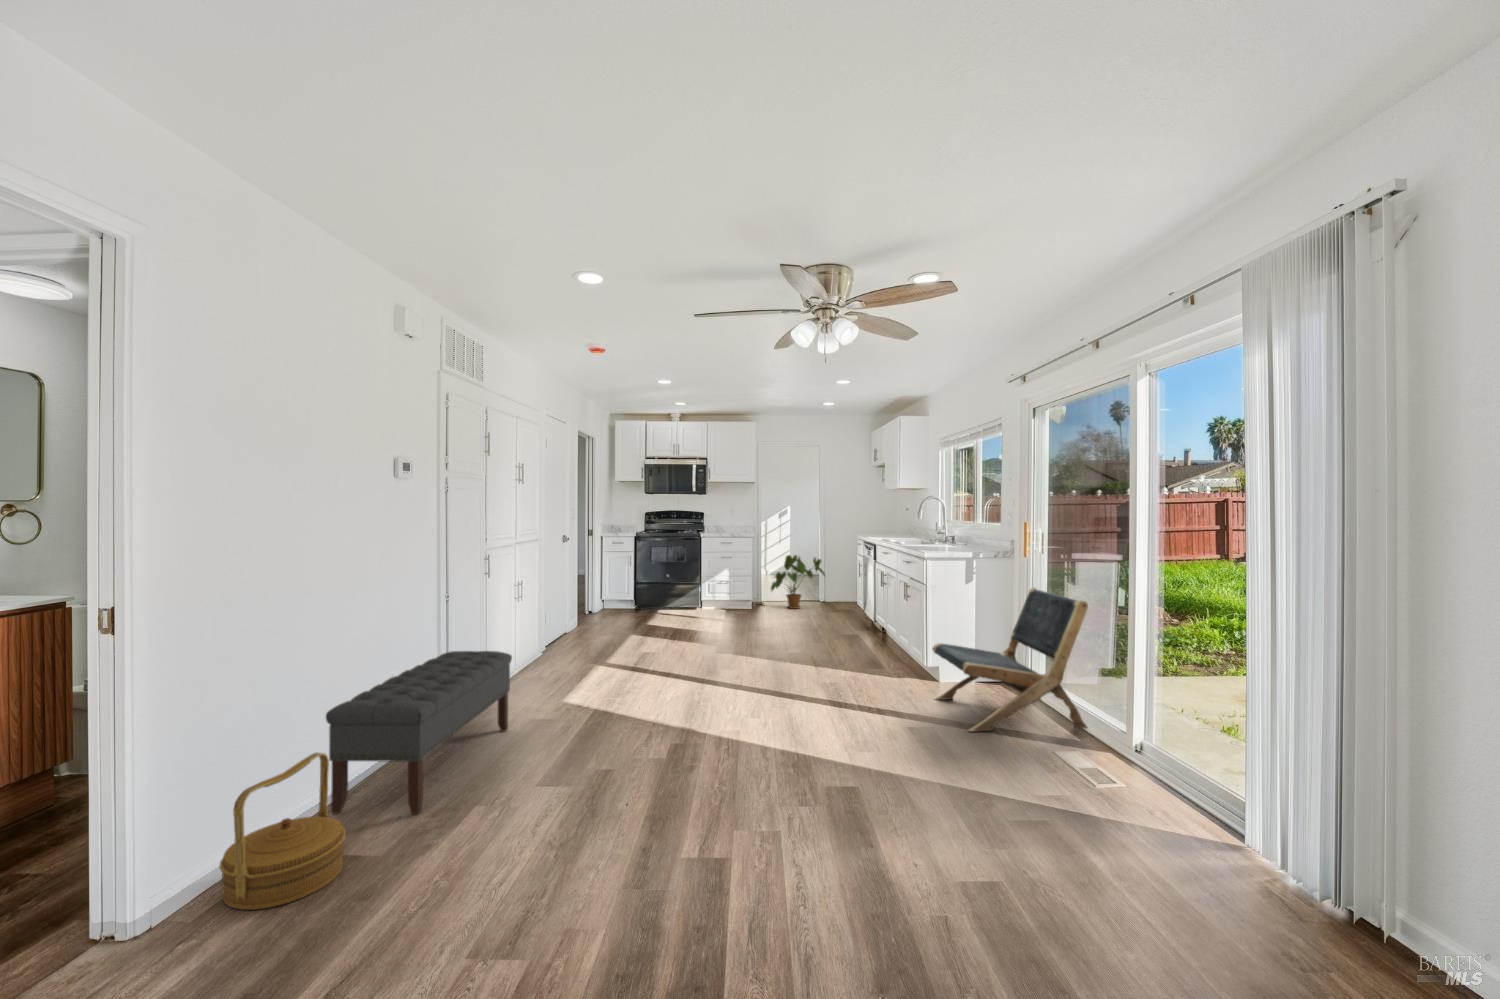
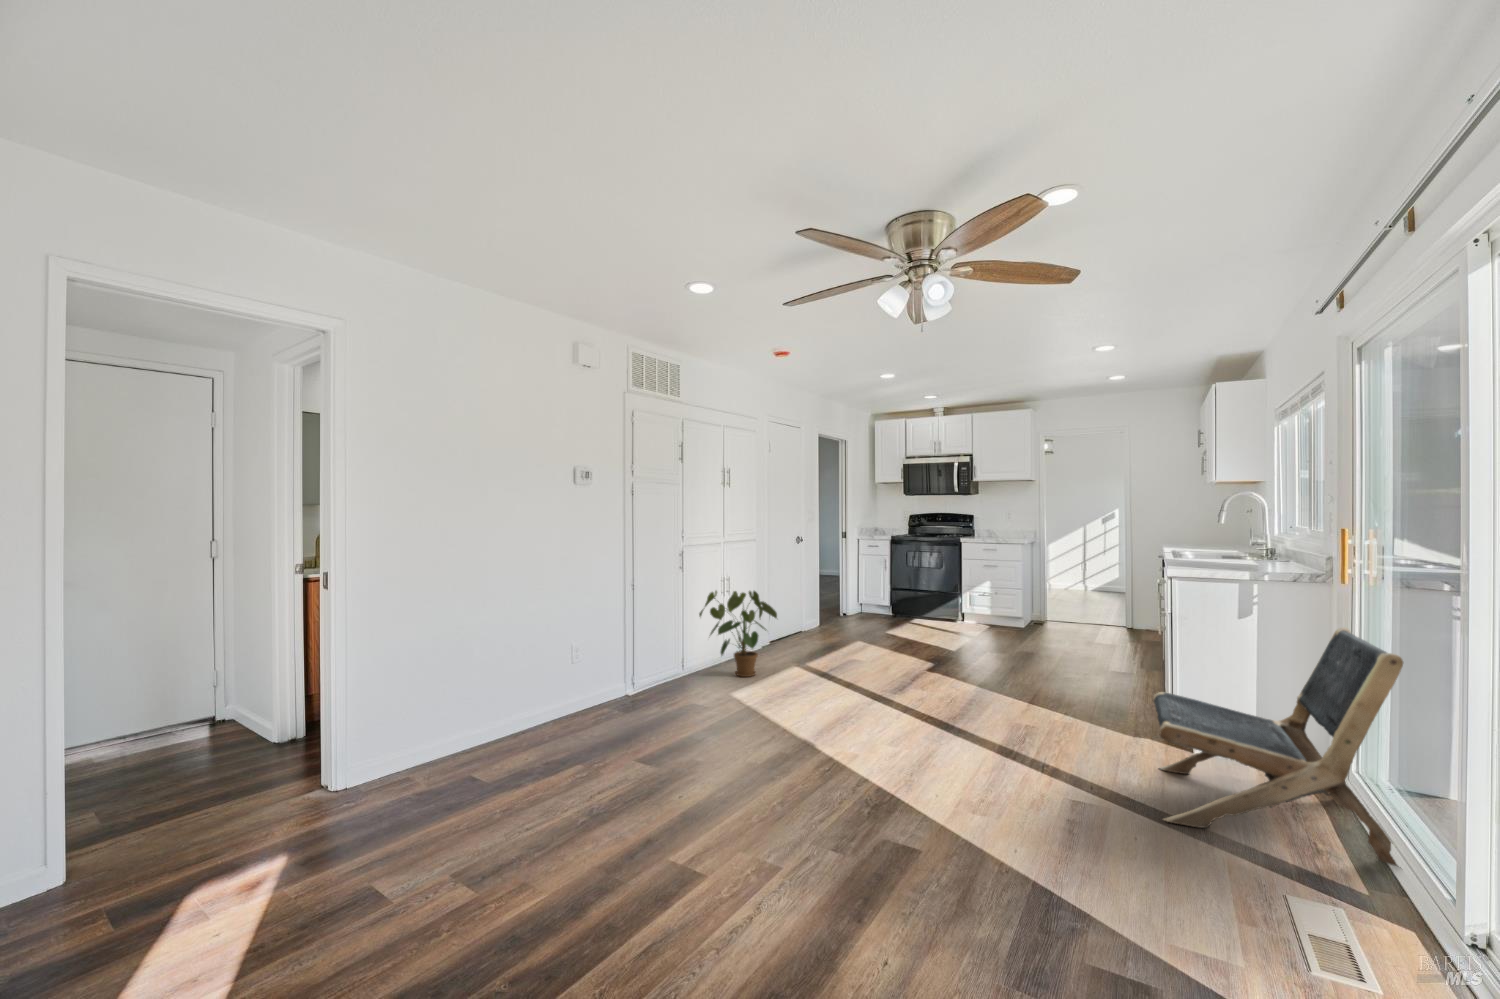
house plant: present [771,555,825,609] -> present [699,591,777,677]
bench: present [326,651,512,814] -> none [488,631,670,760]
woven basket: present [220,753,346,910] -> none [377,692,466,800]

